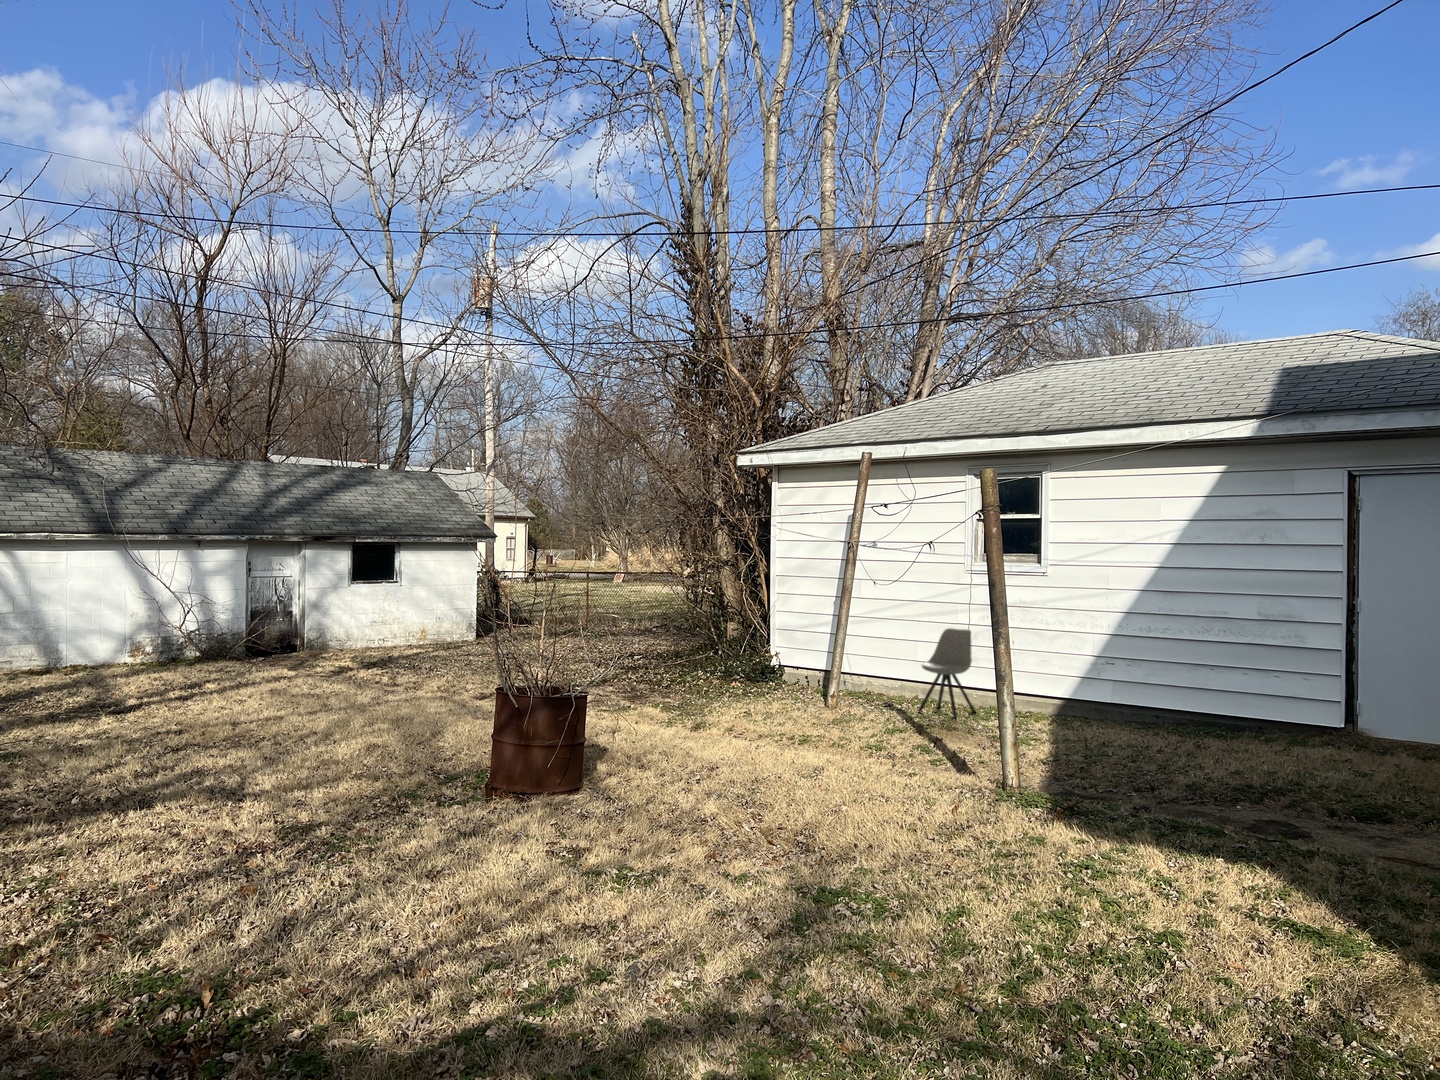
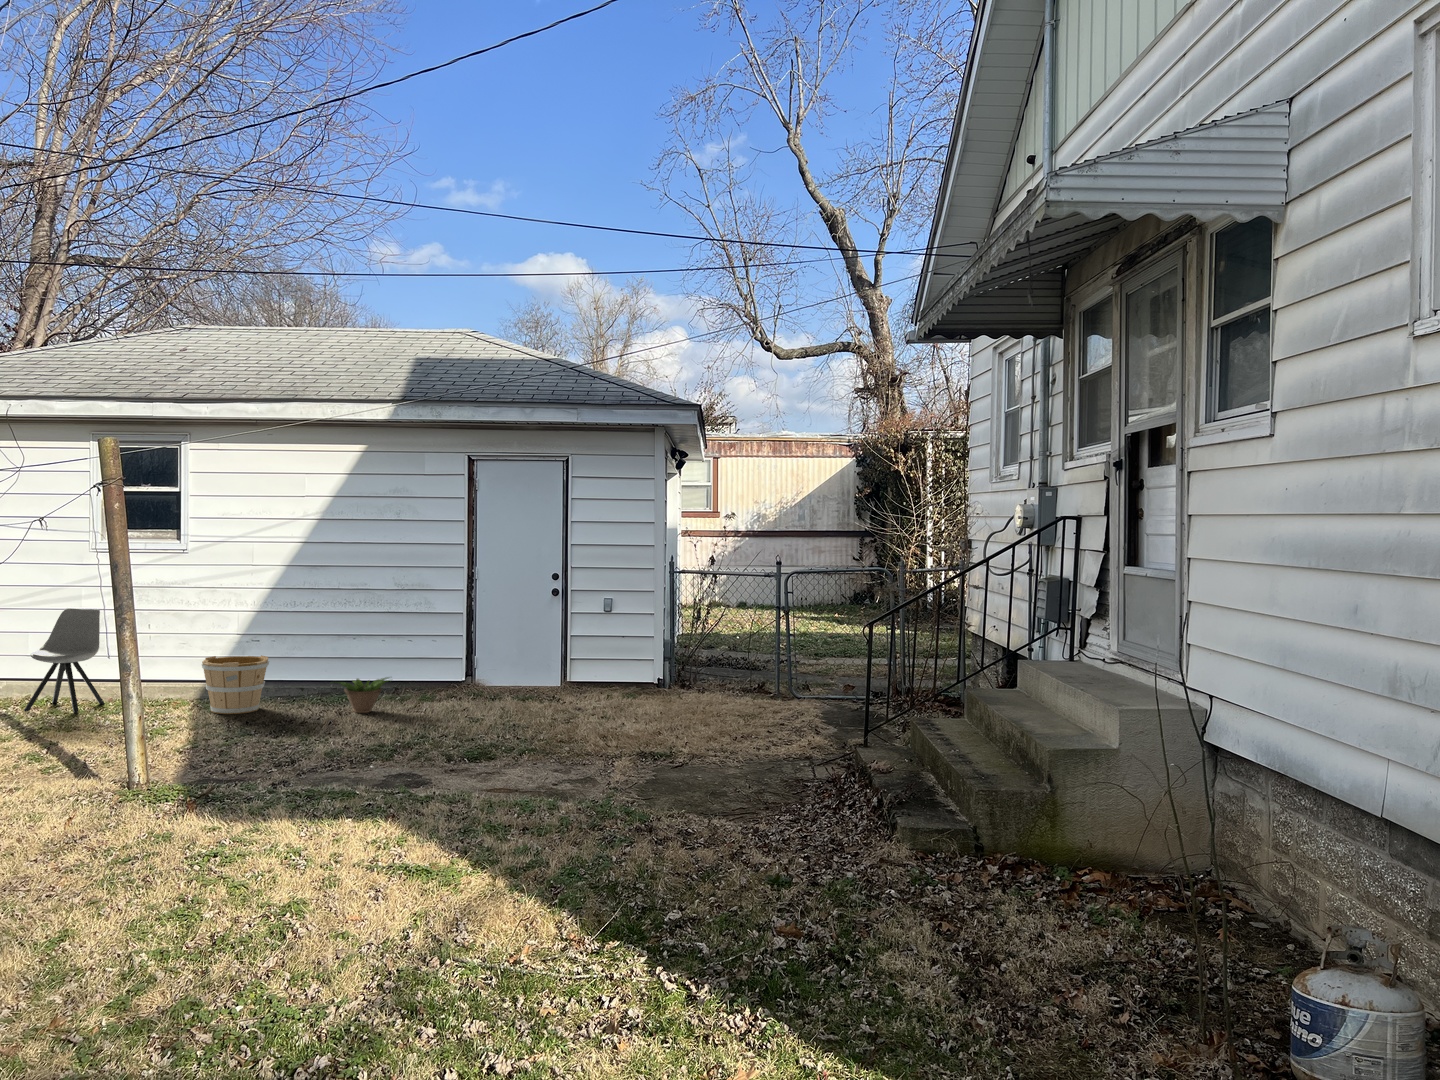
wooden bucket: none [1056,678,1117,734] -> present [202,655,269,714]
decorative plant: none [1177,711,1249,747] -> present [338,677,389,713]

